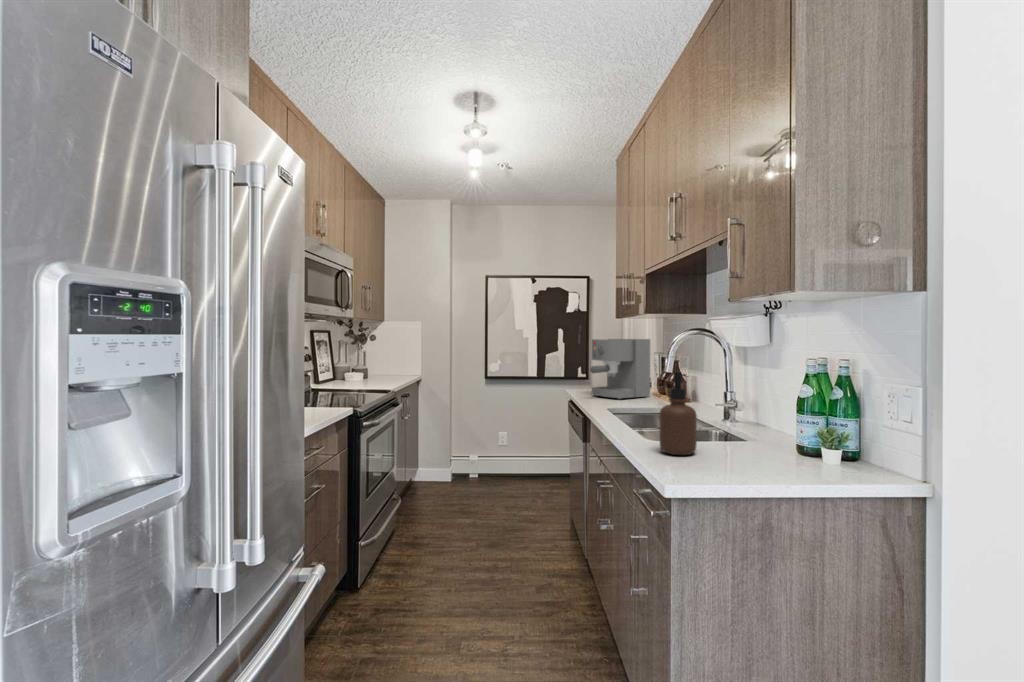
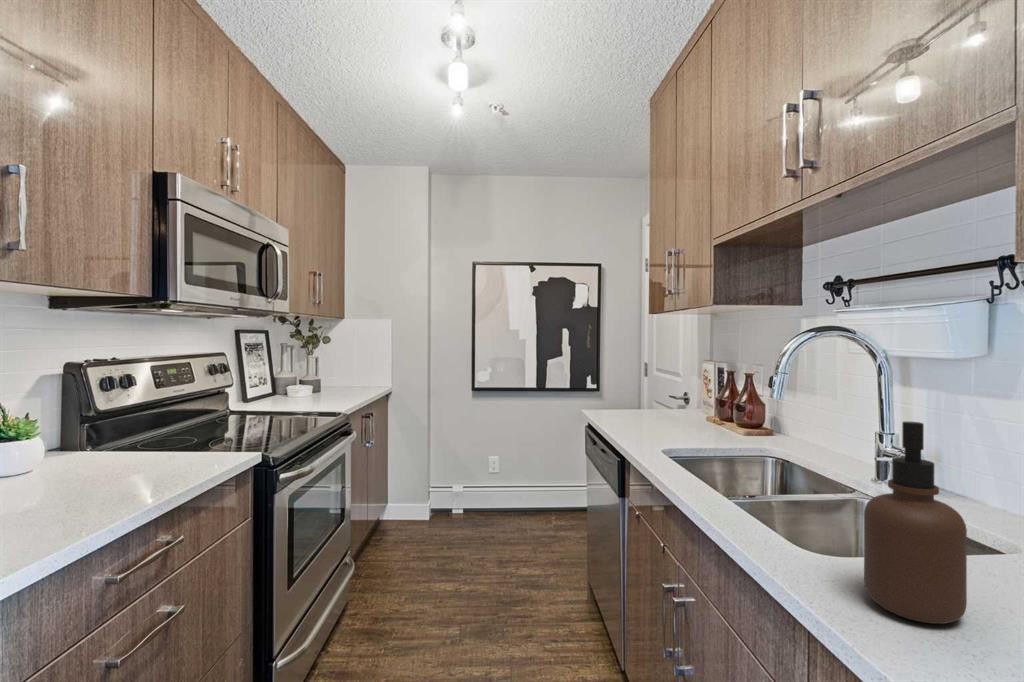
coffee maker: present [590,339,650,399] -> none [621,342,706,429]

